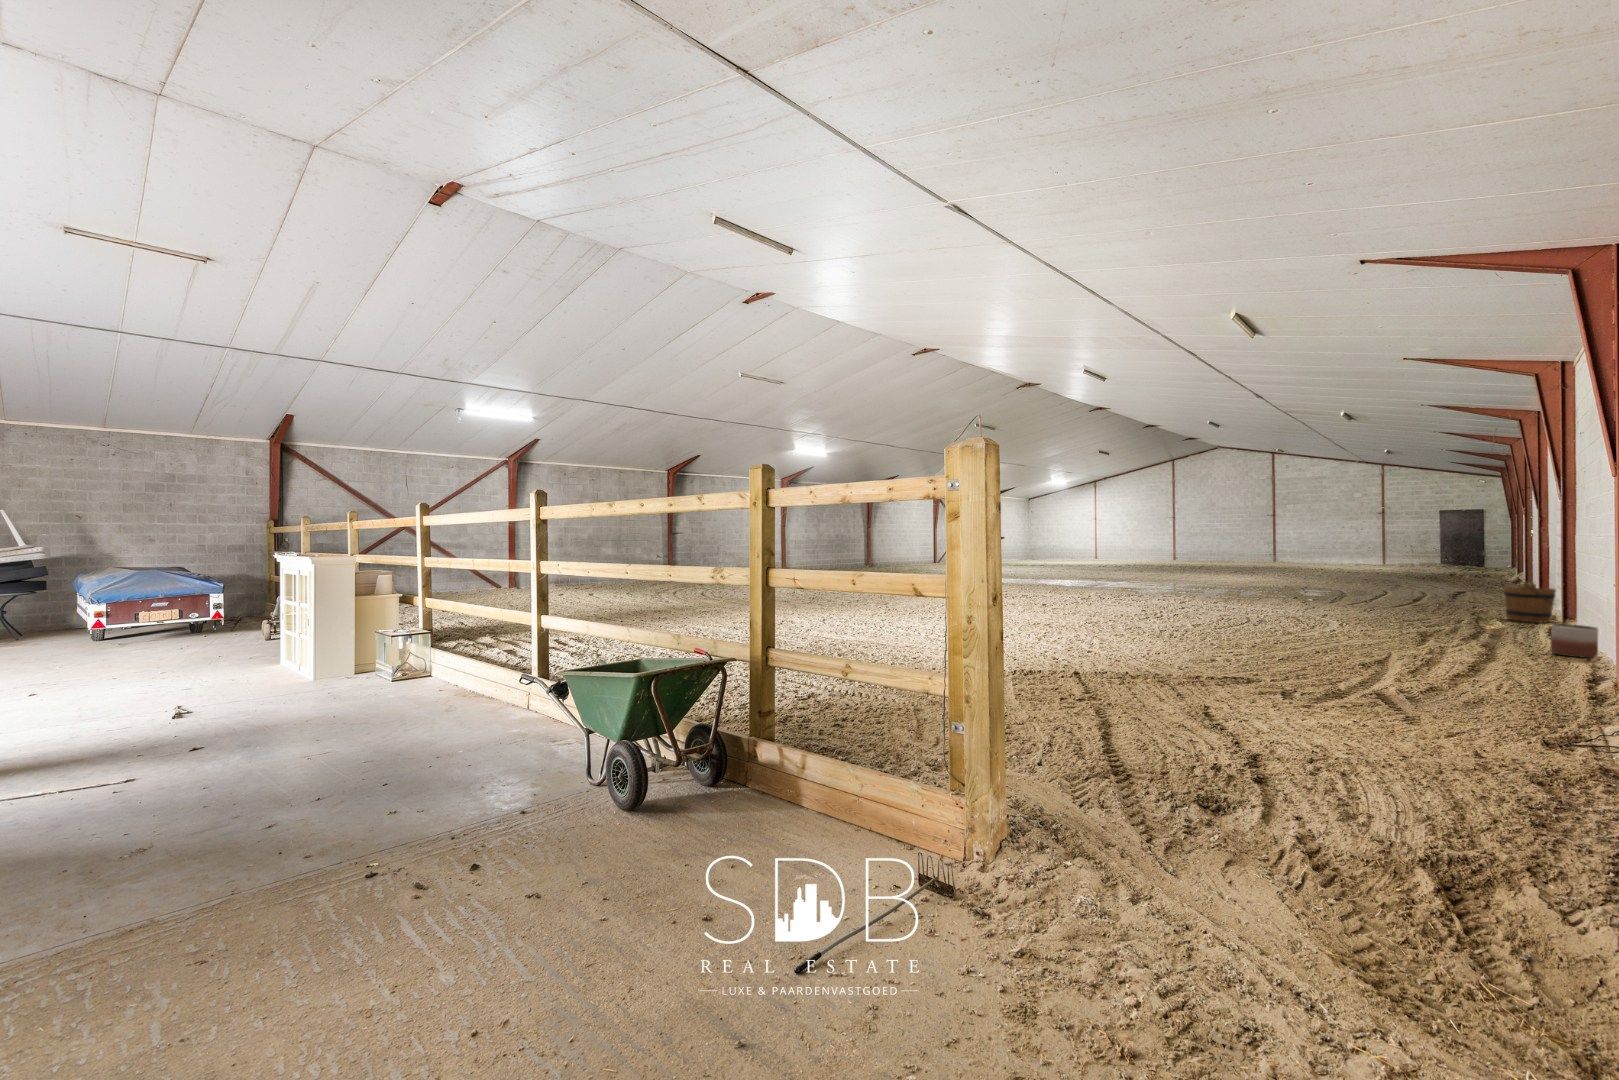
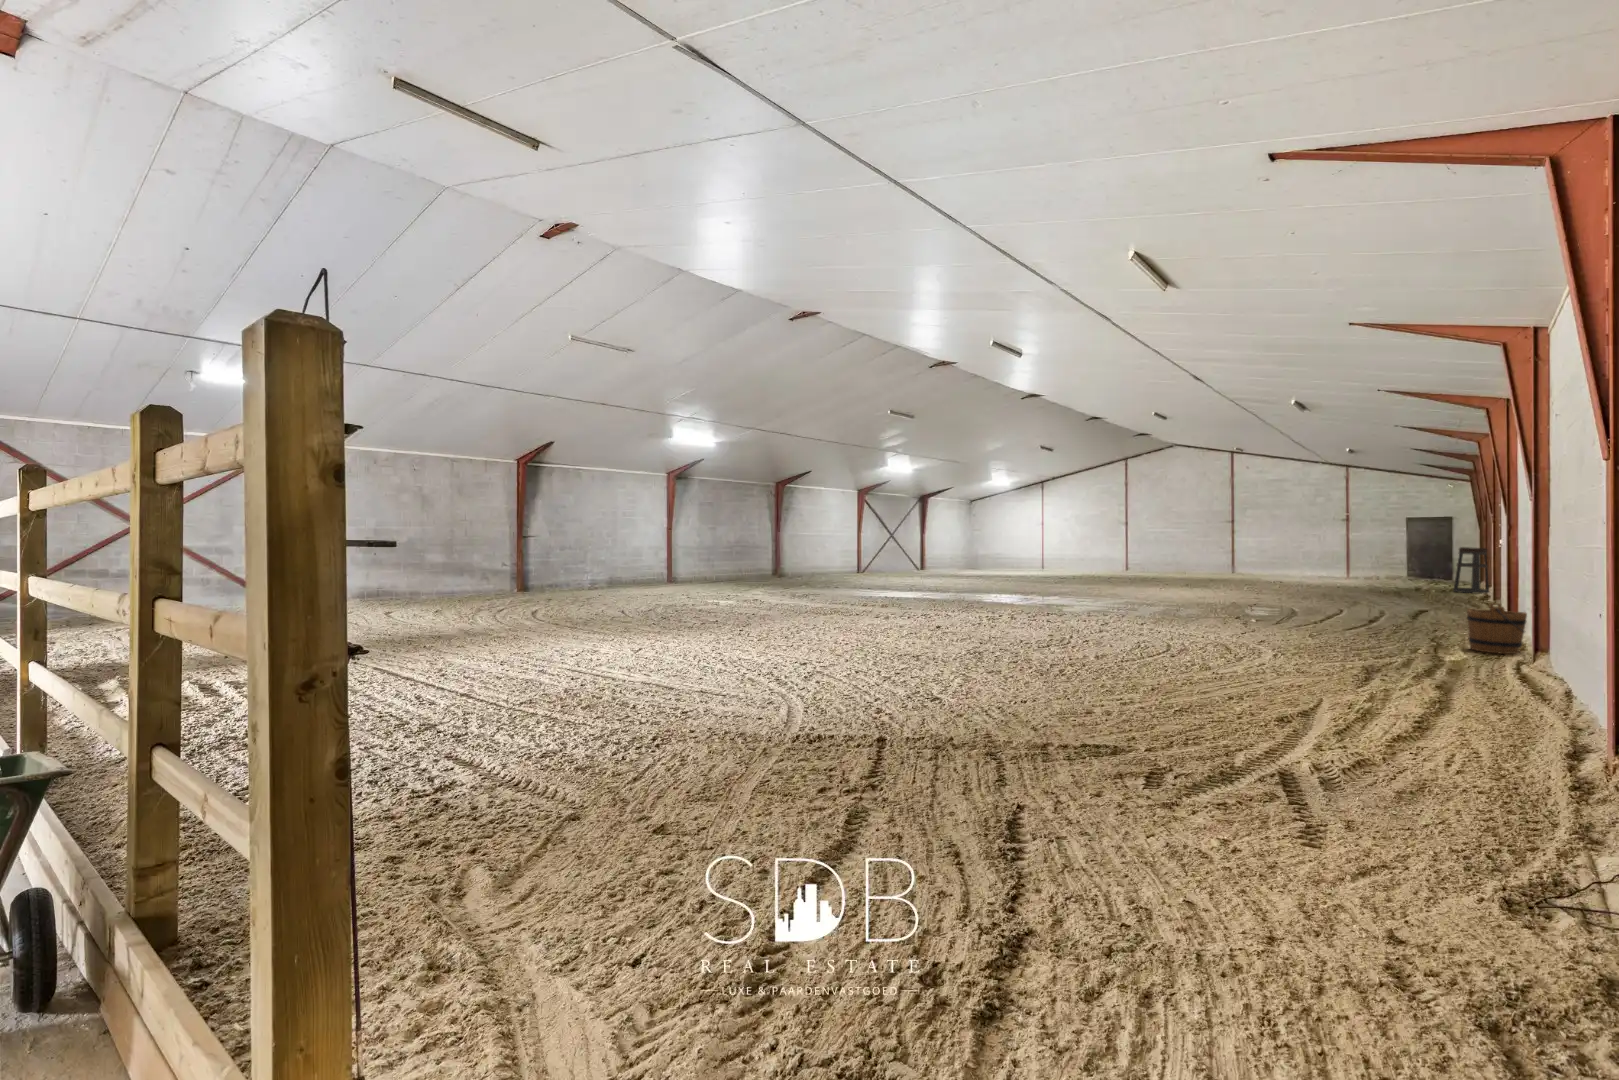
bar stool: none [1486,537,1520,578] -> present [1453,547,1489,594]
planter: present [1550,624,1598,658] -> none [1520,665,1581,711]

